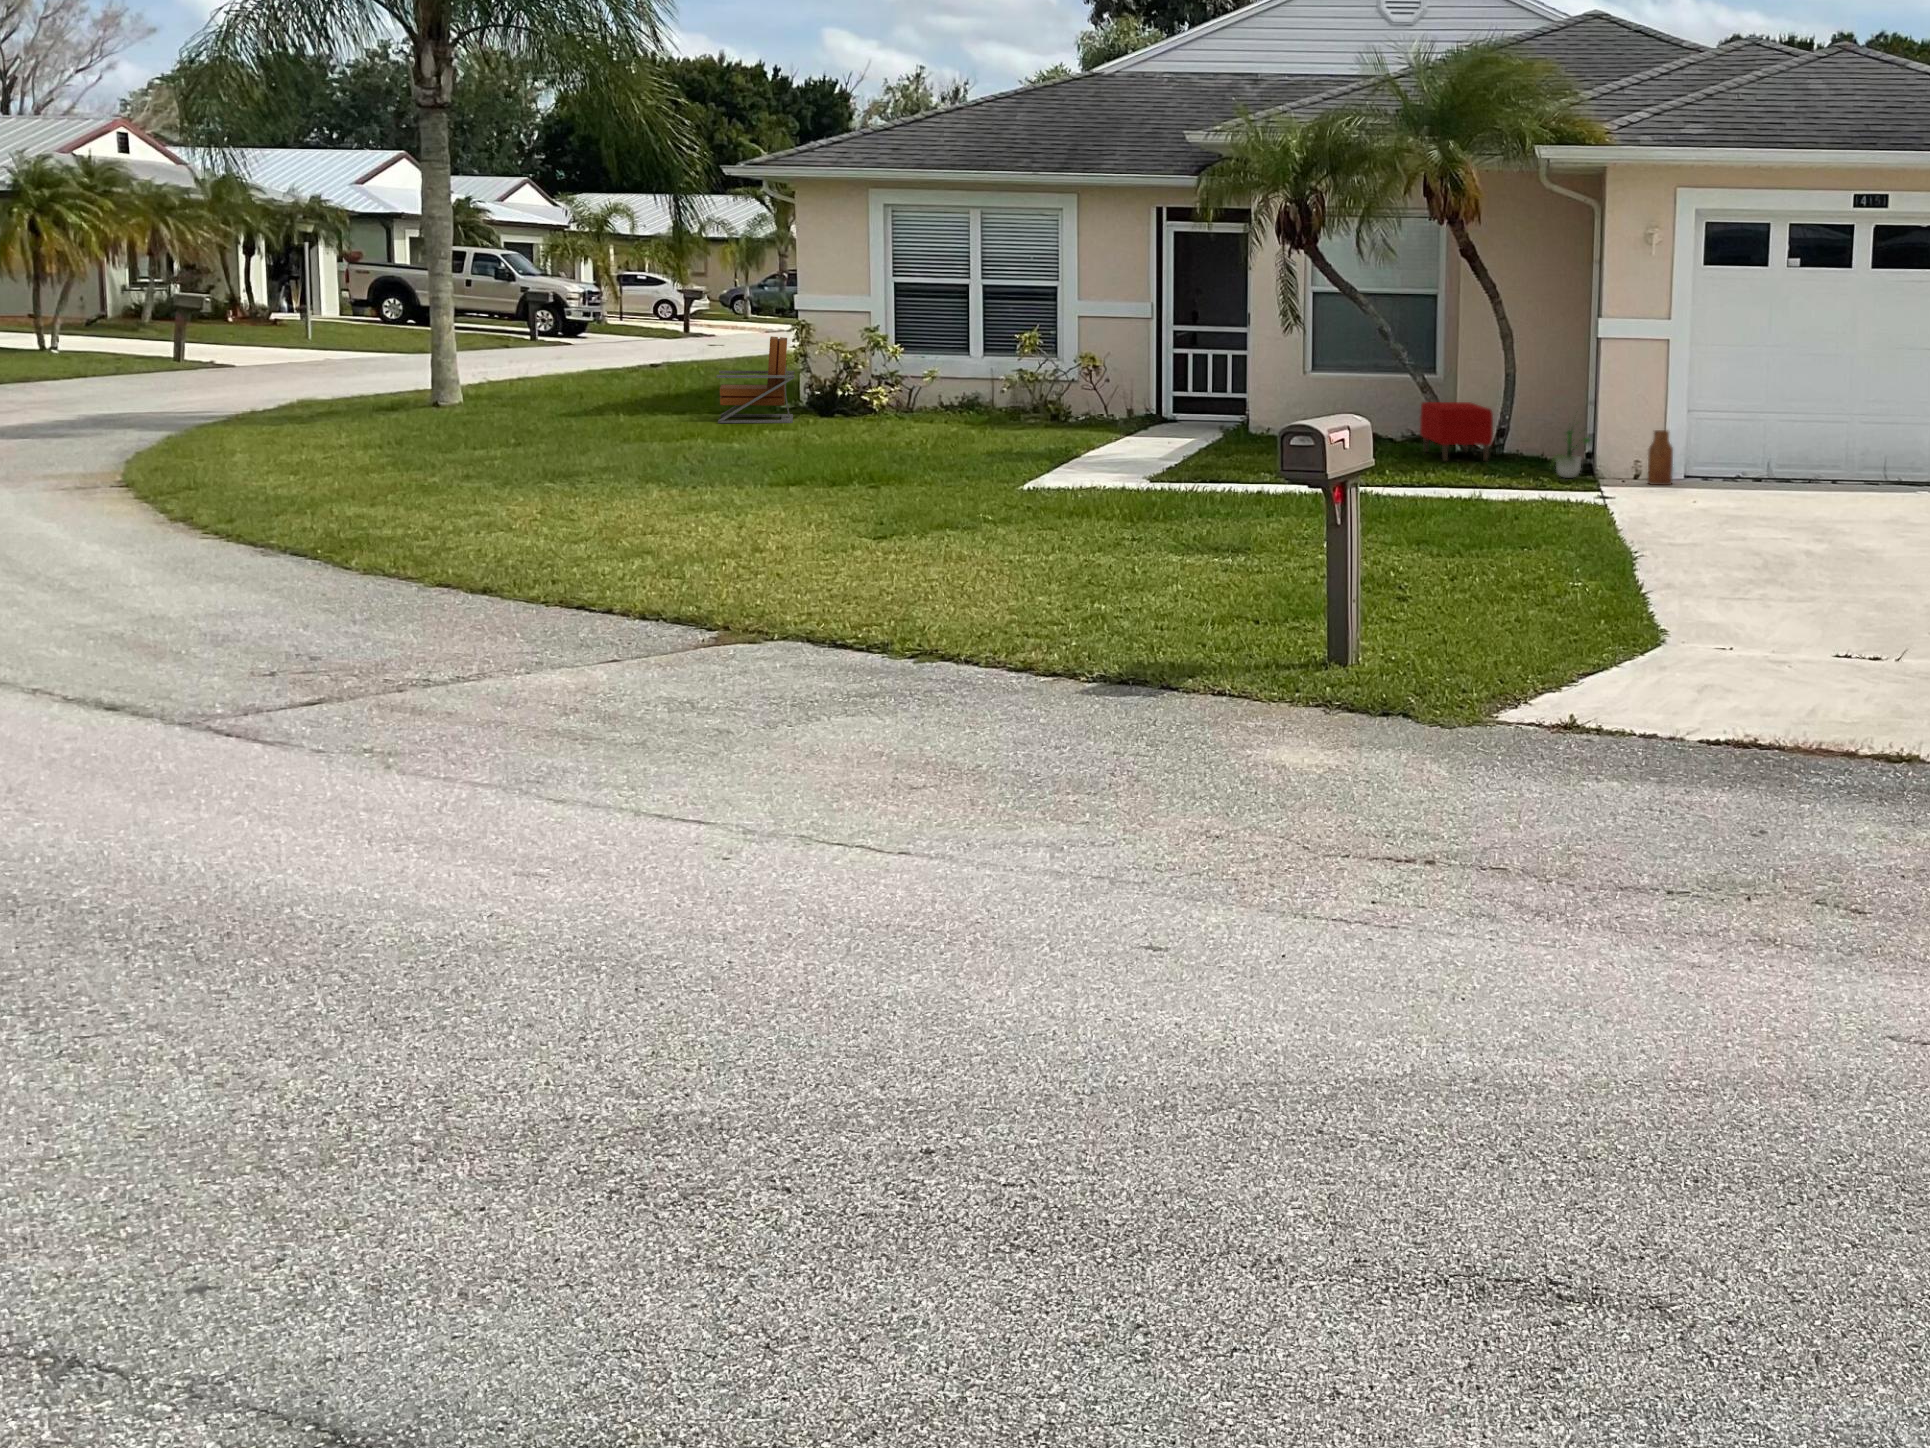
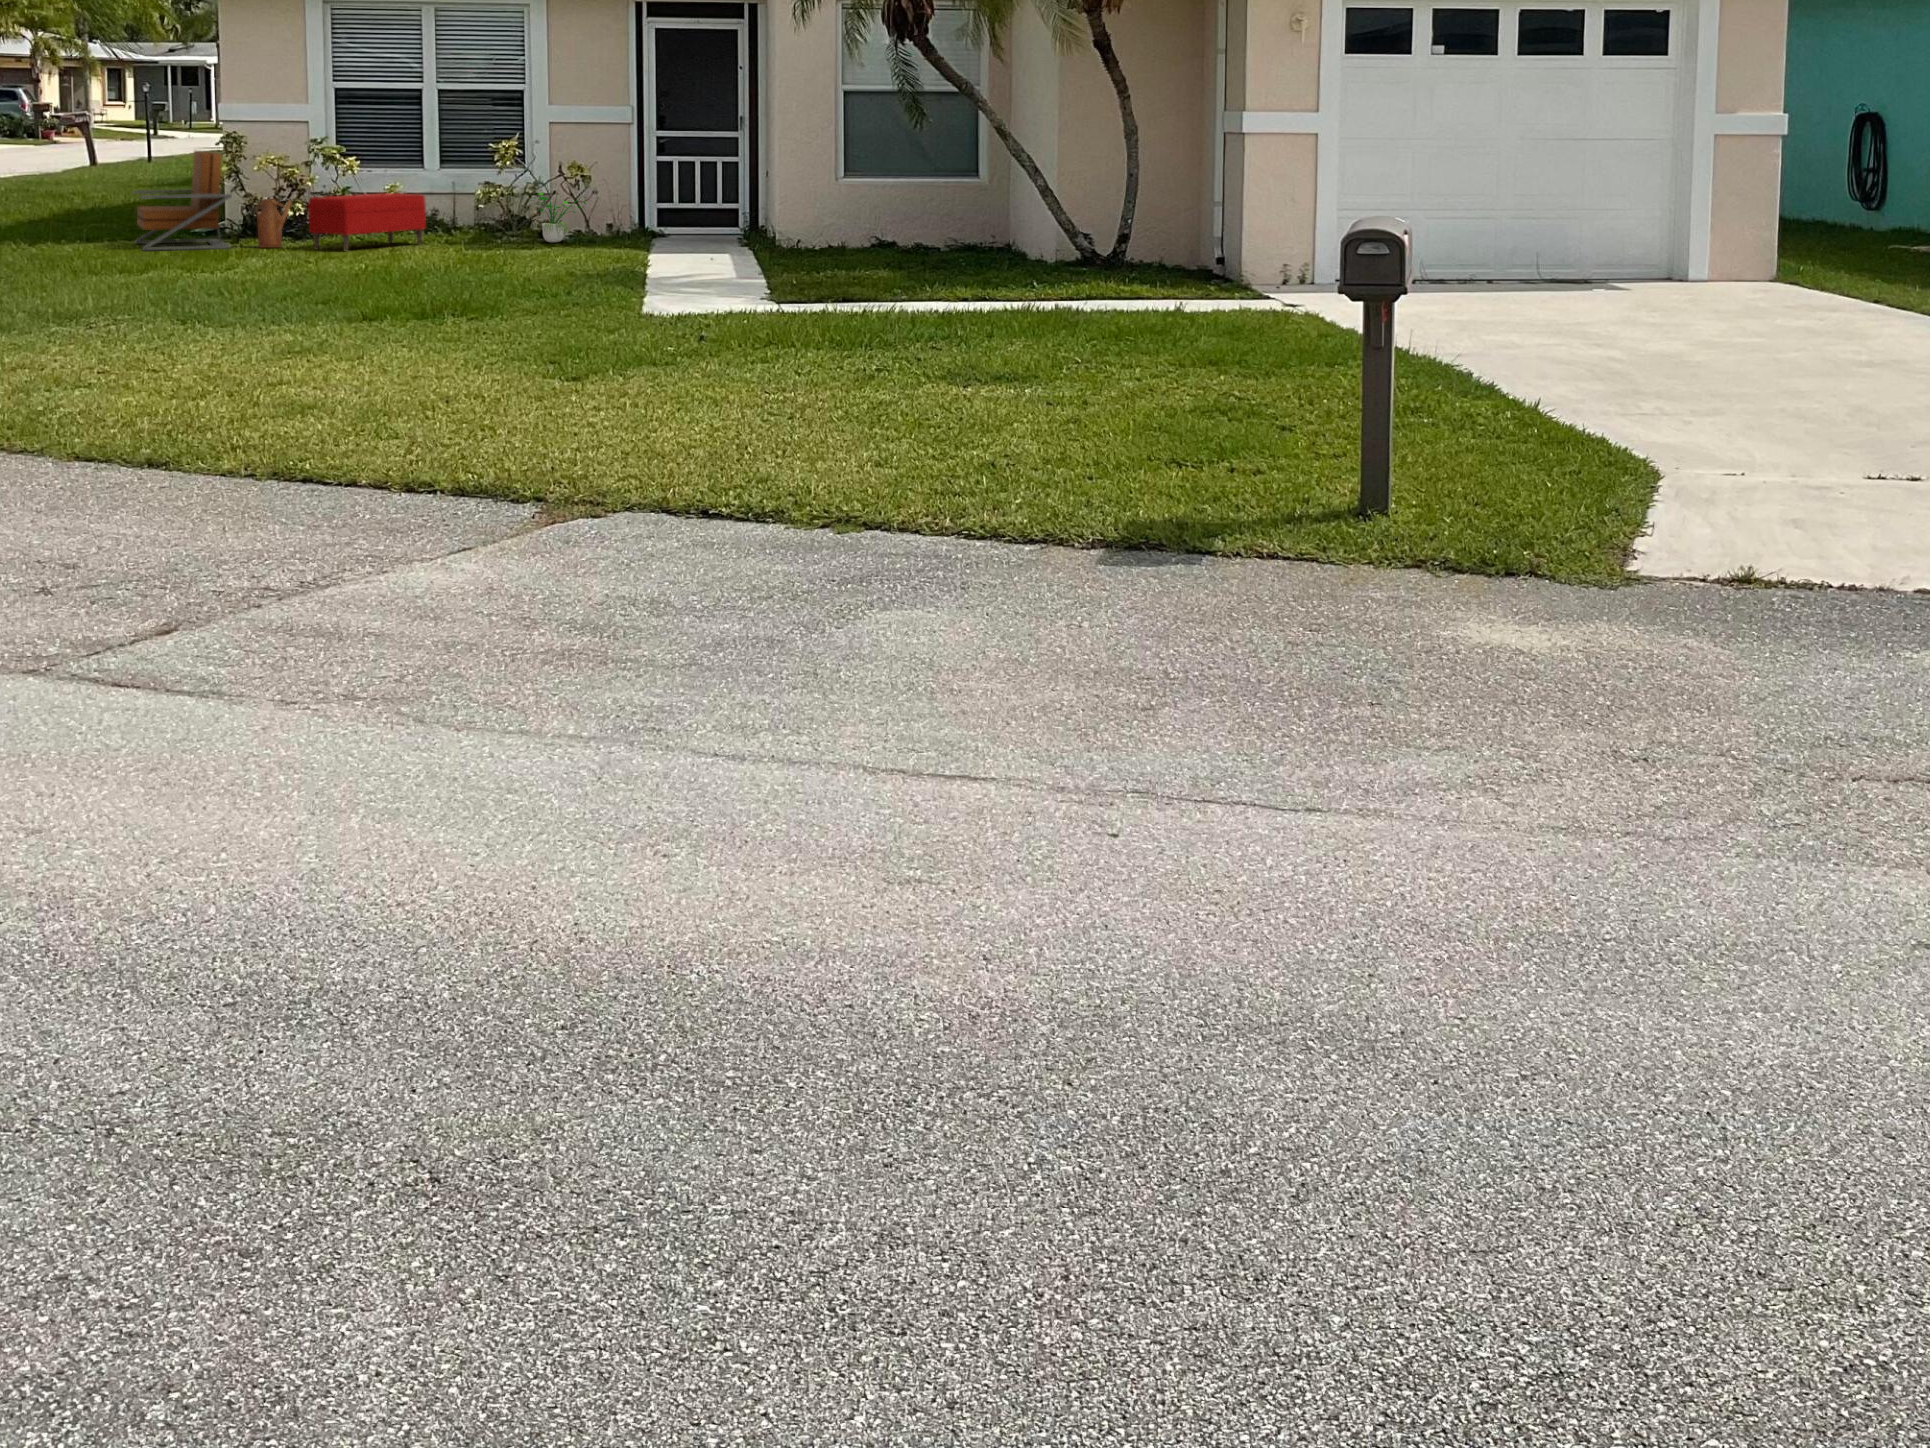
bench: present [1420,402,1493,461] -> present [308,193,426,251]
potted plant: present [1550,430,1590,478] -> present [536,191,587,243]
watering can: present [1647,430,1673,485] -> present [256,199,292,248]

